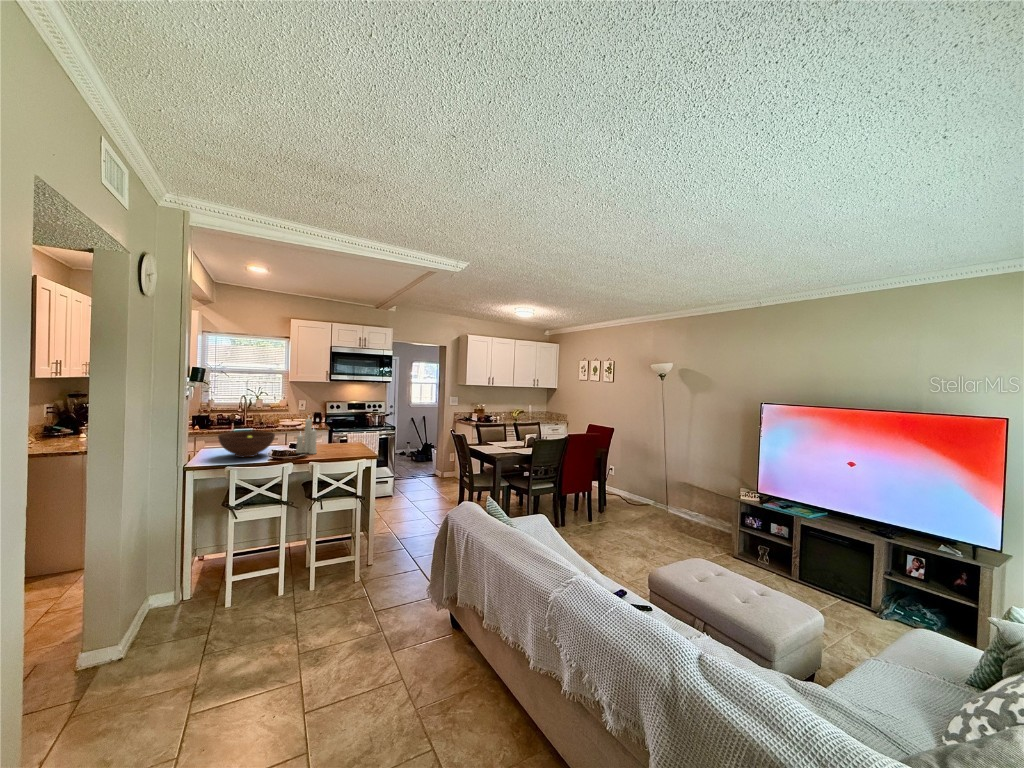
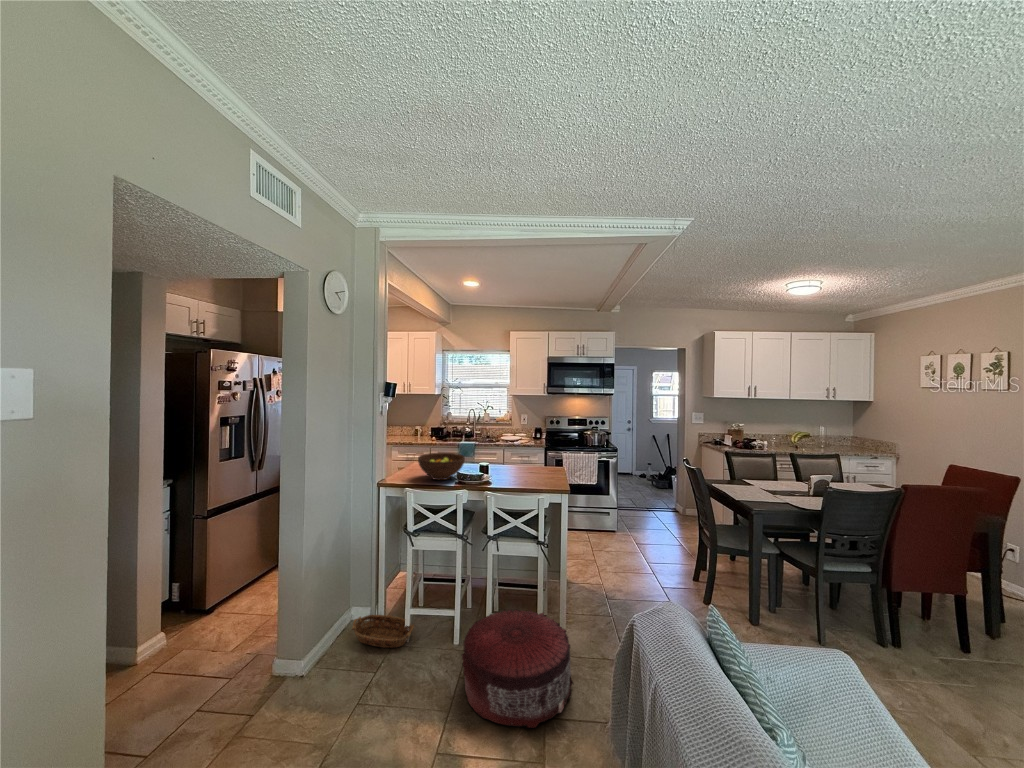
candle: present [296,419,317,454] -> none [483,437,502,483]
pouf: none [307,550,405,641] -> present [461,610,573,728]
basket: none [142,590,243,637] -> present [352,615,414,648]

